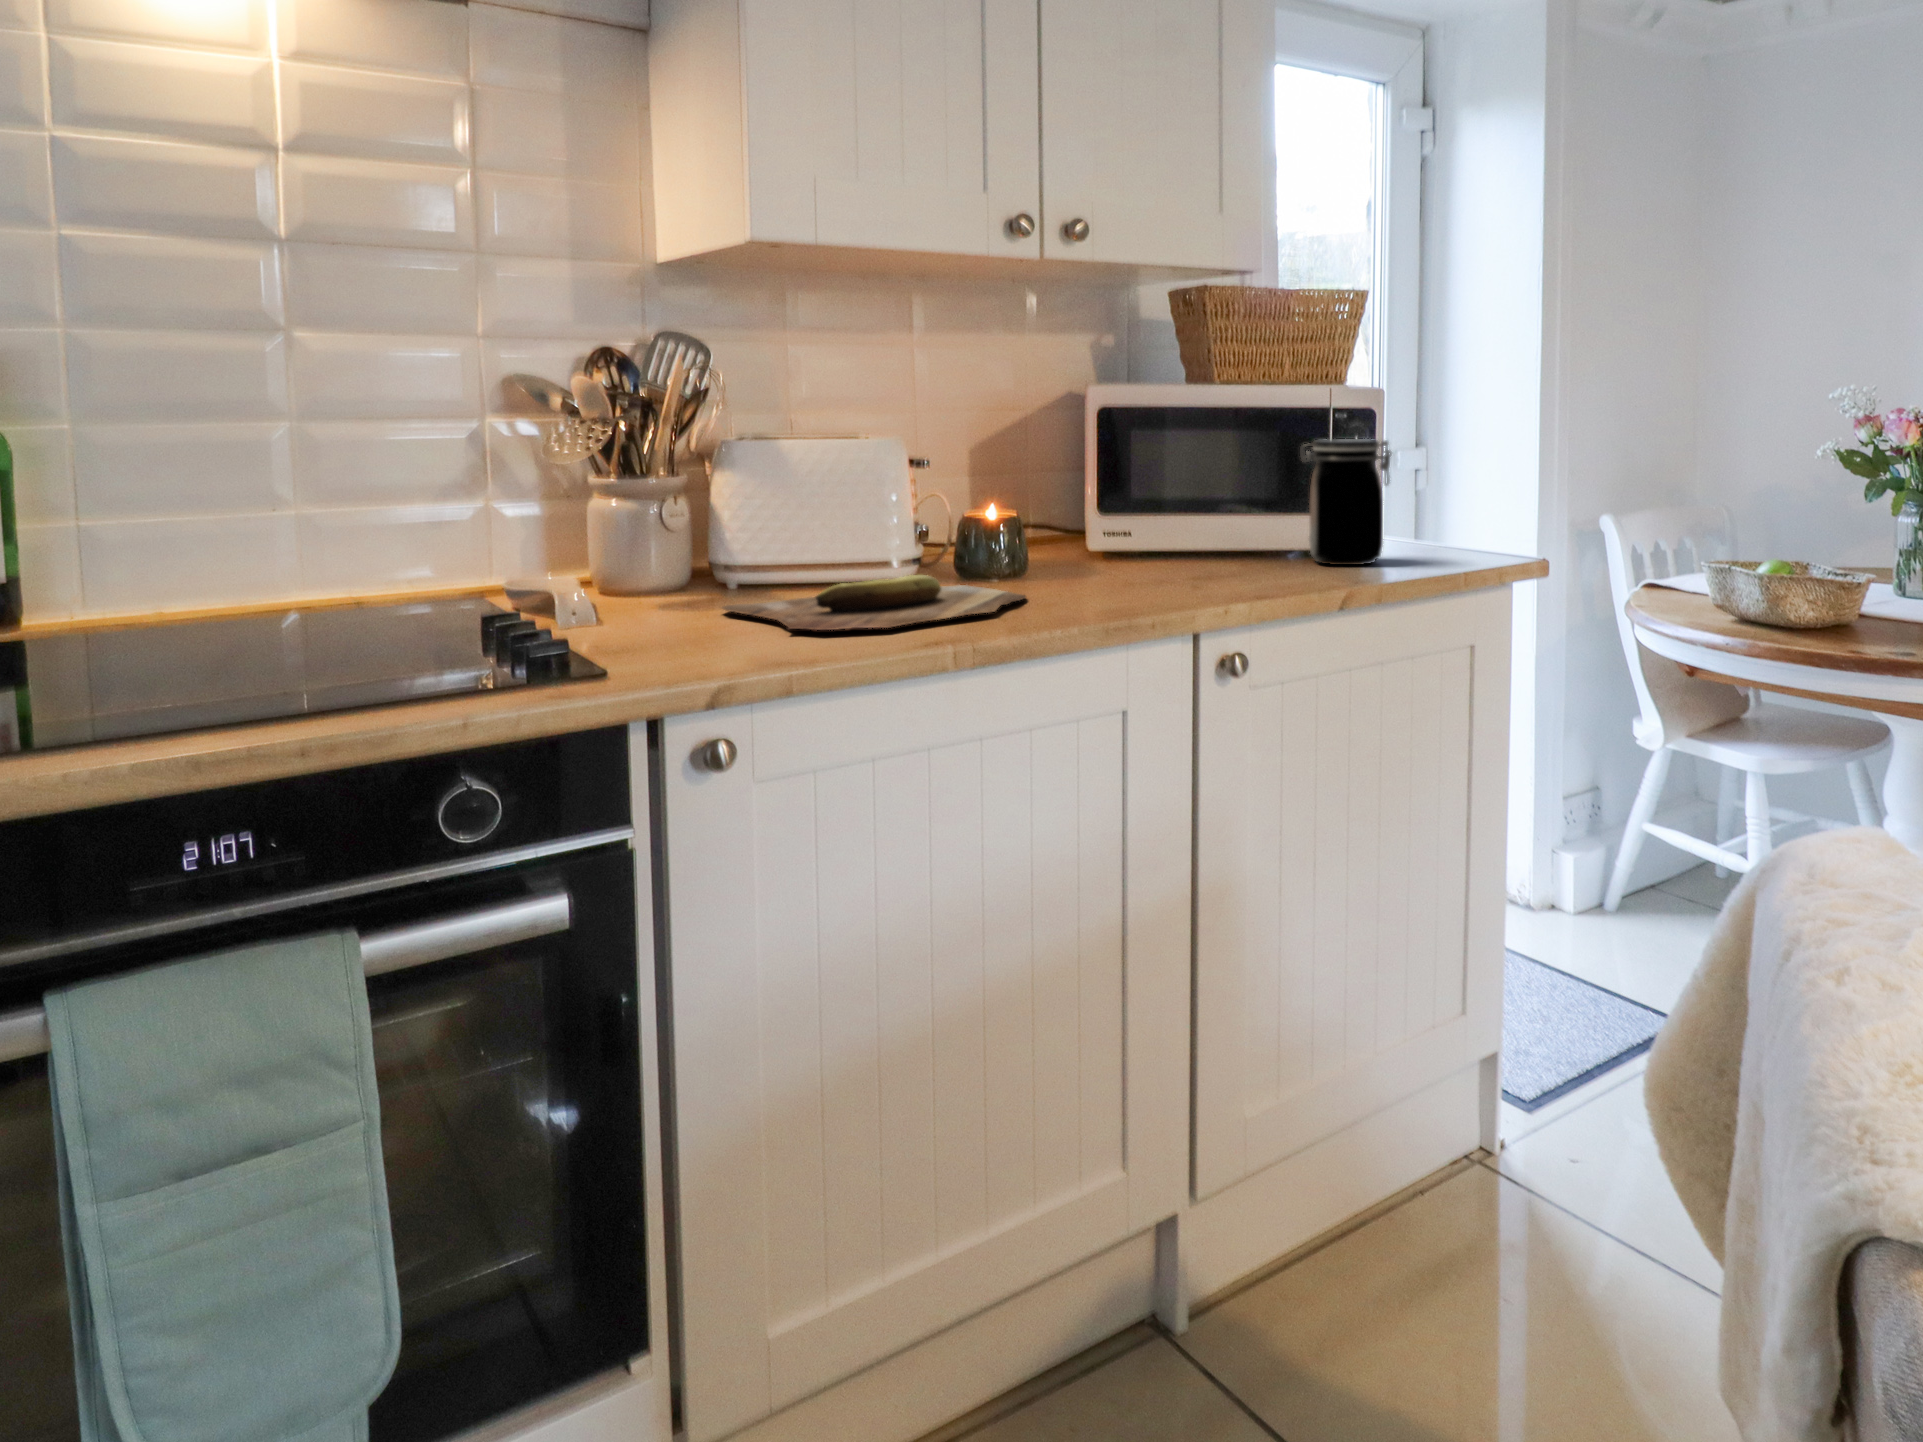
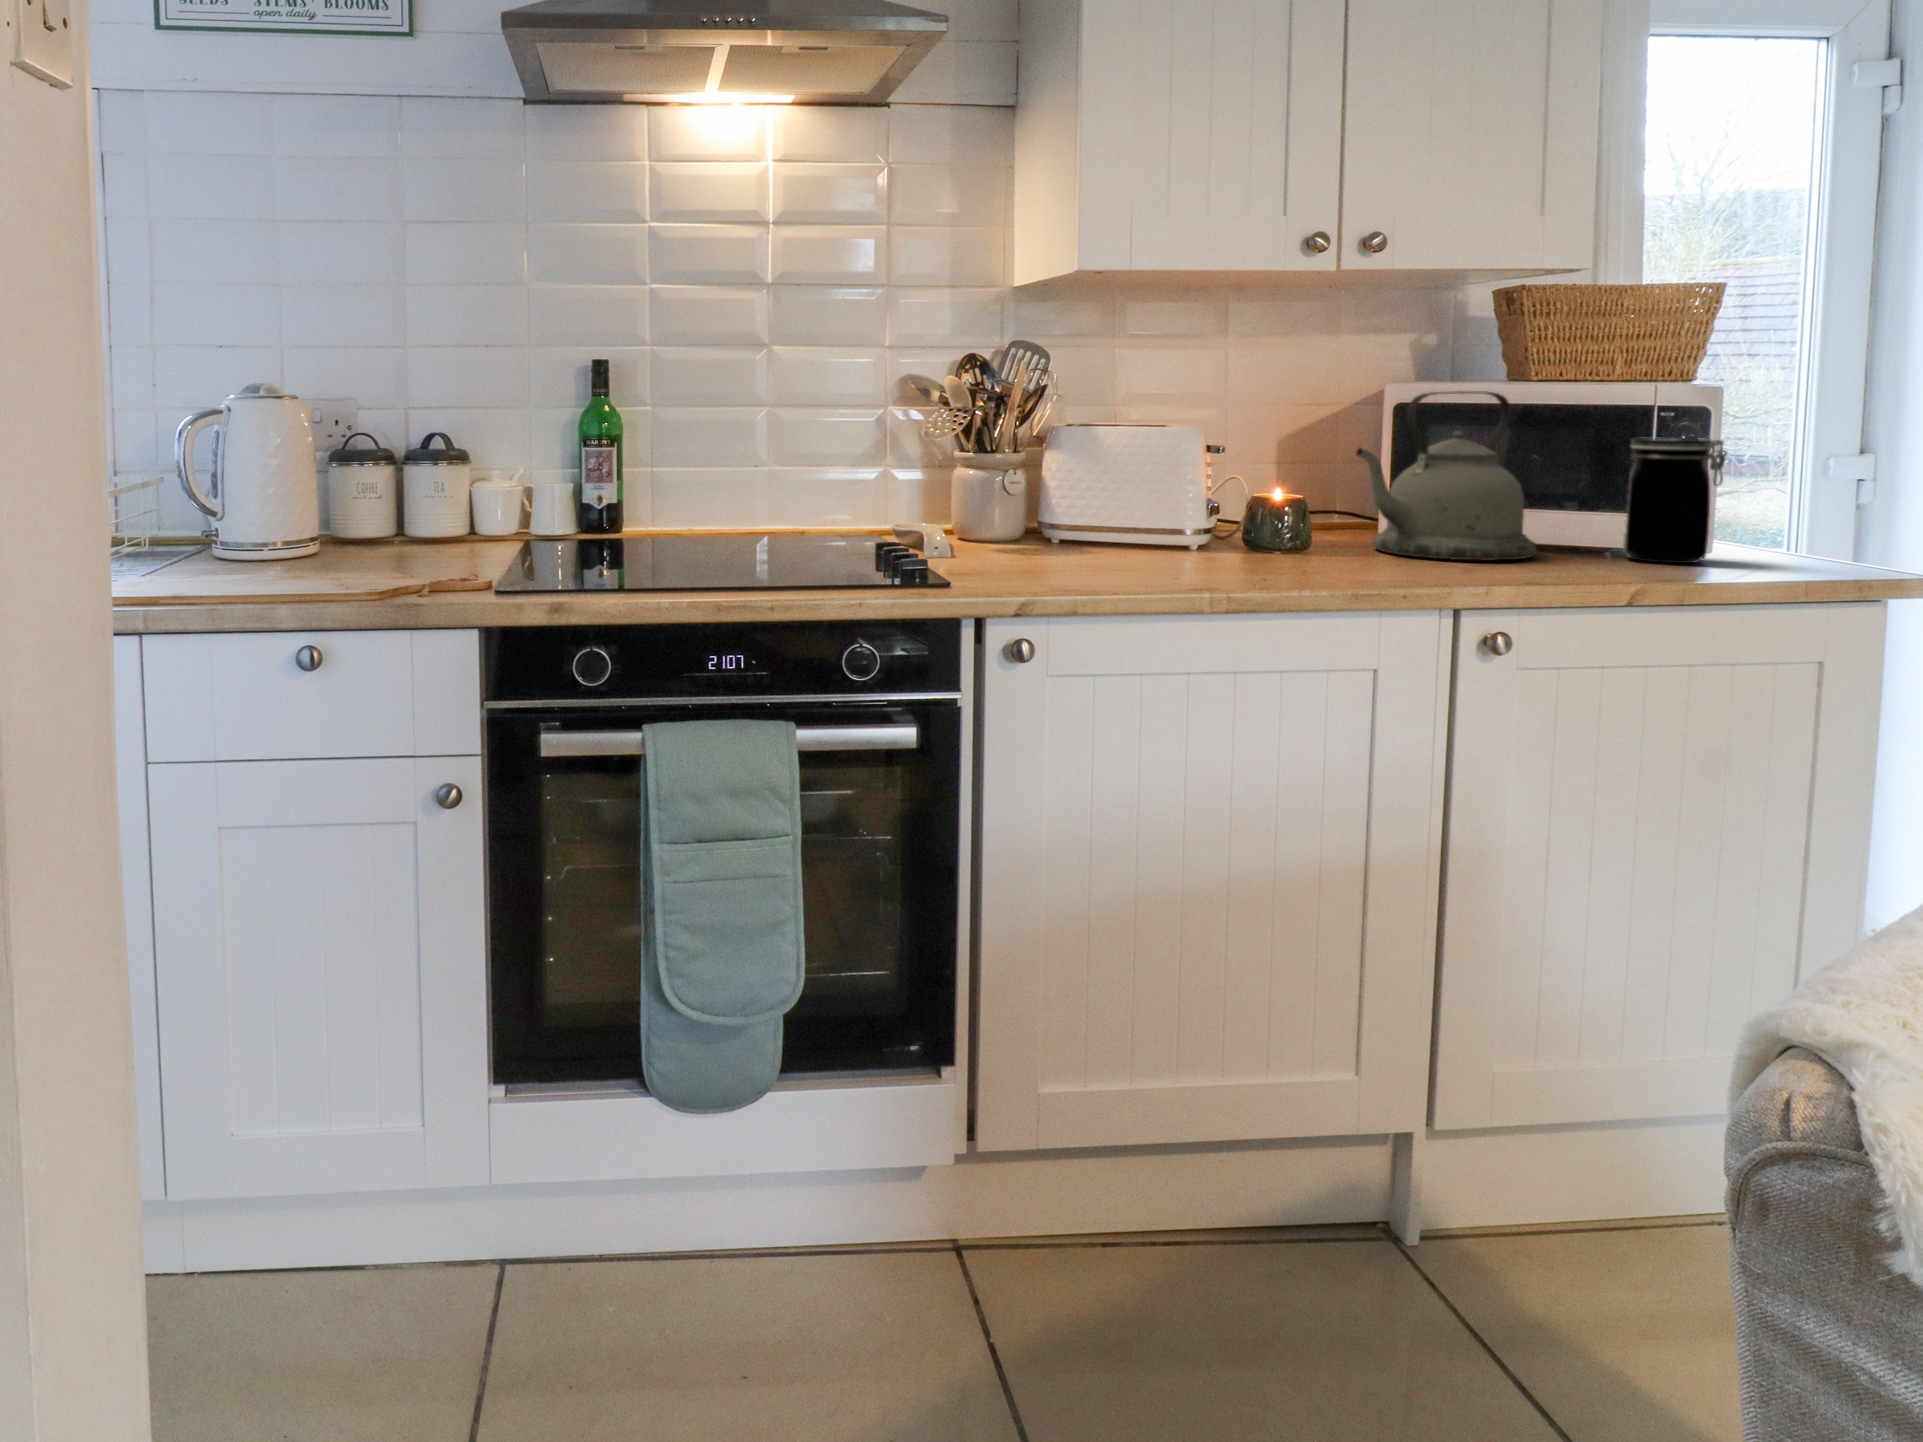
kettle: none [1073,393,1243,578] -> present [1356,391,1536,561]
cutting board: present [722,575,1026,630] -> none [1039,538,1297,575]

